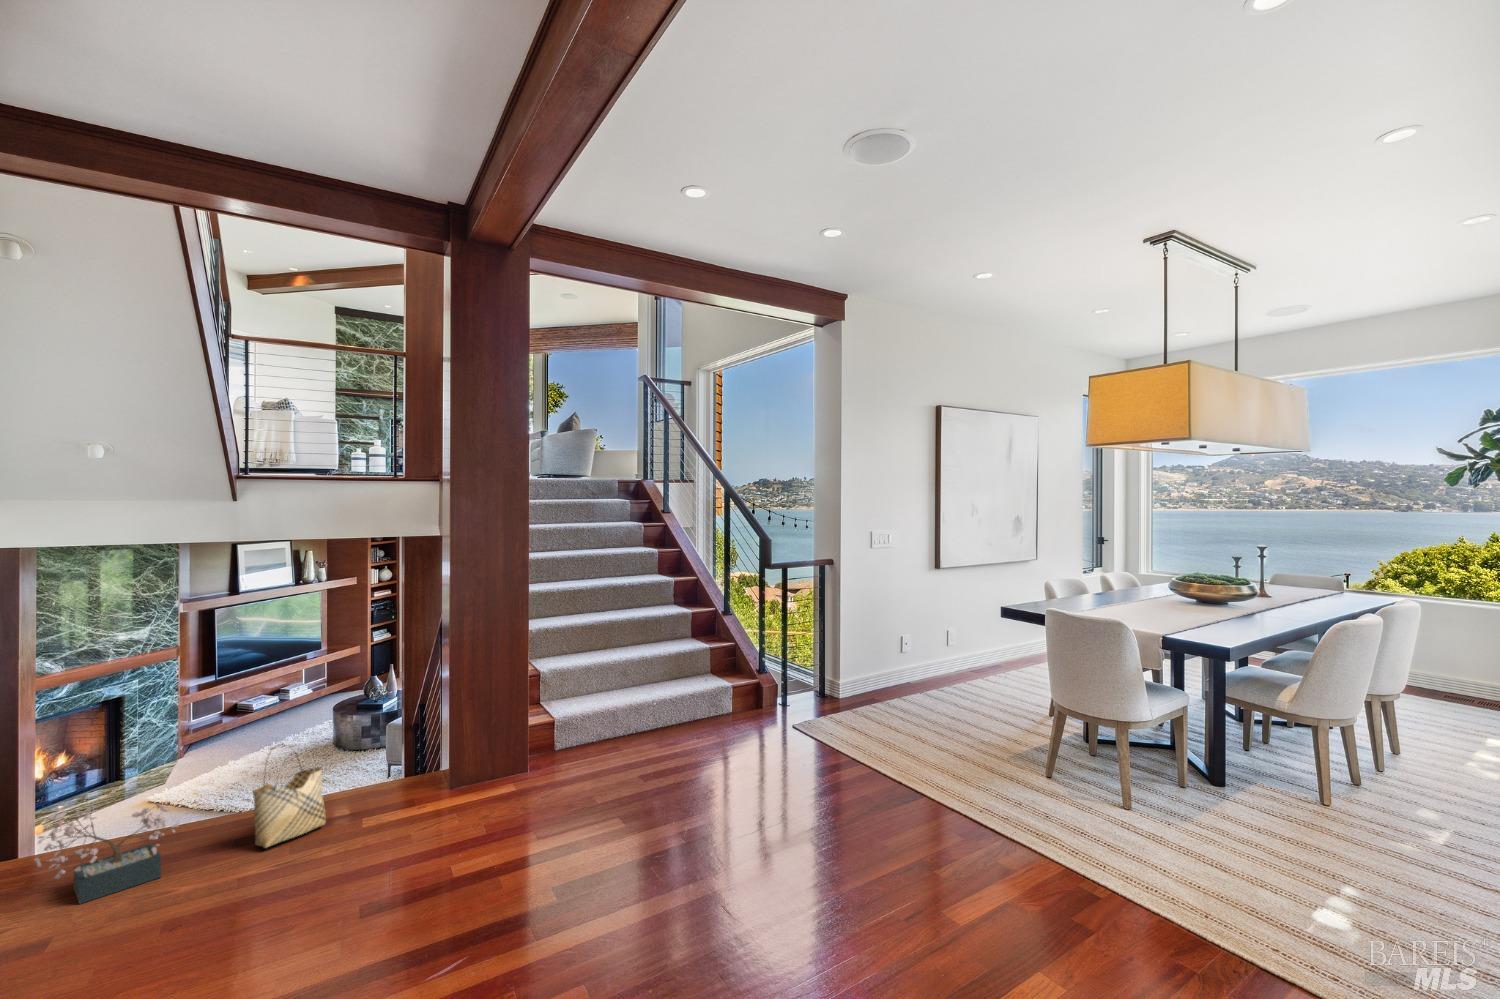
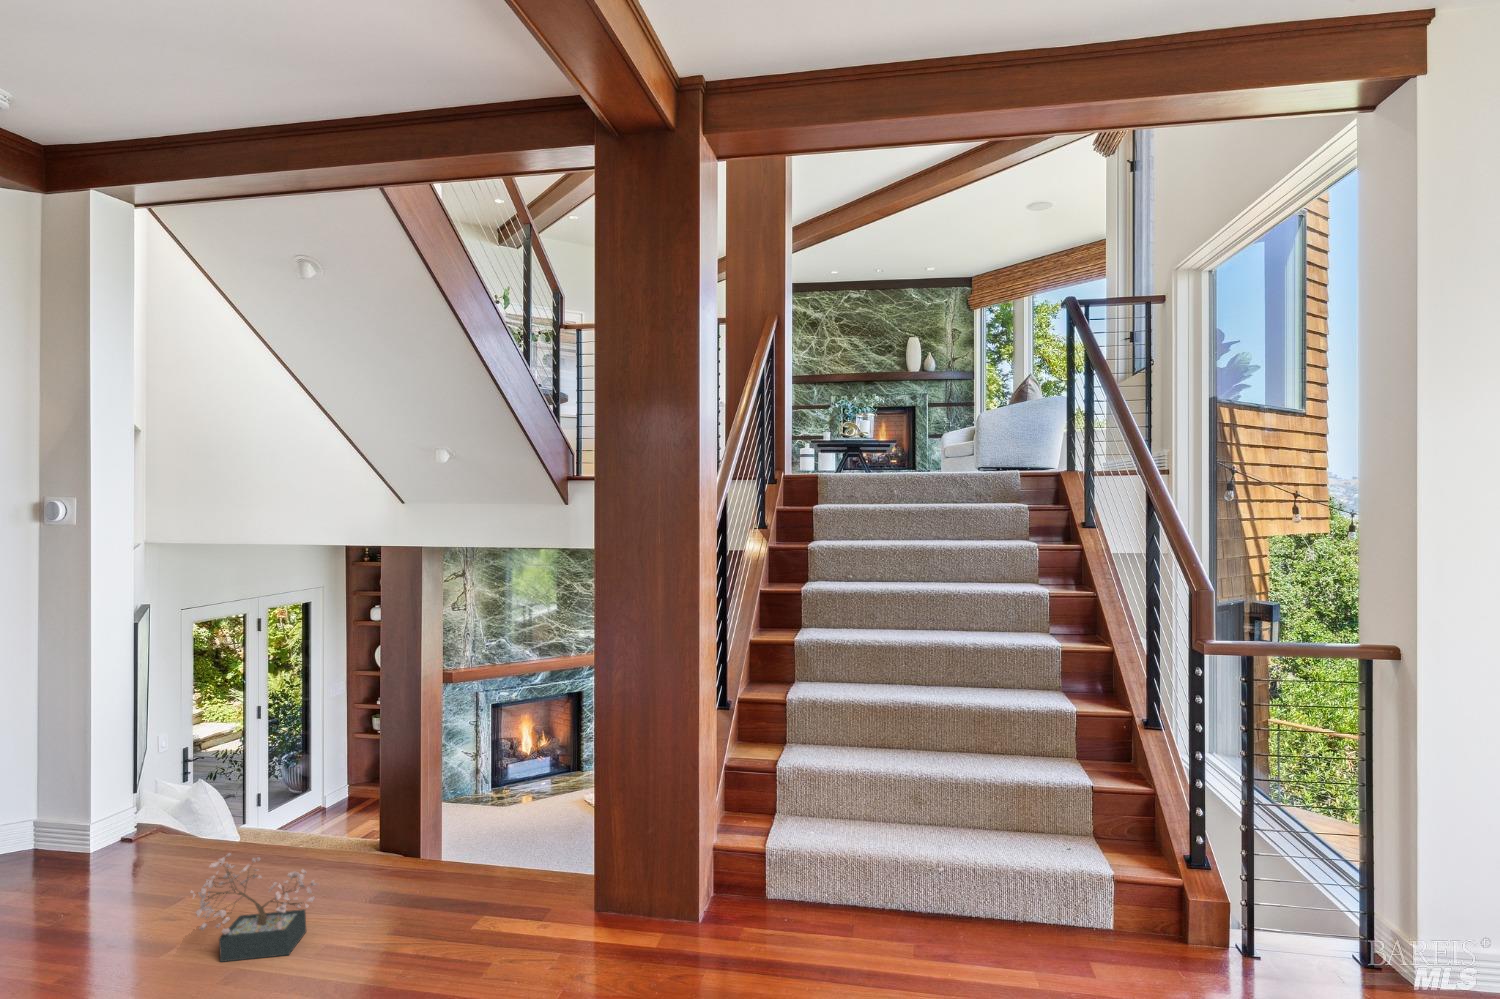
woven basket: present [252,745,326,848] -> none [367,829,454,956]

